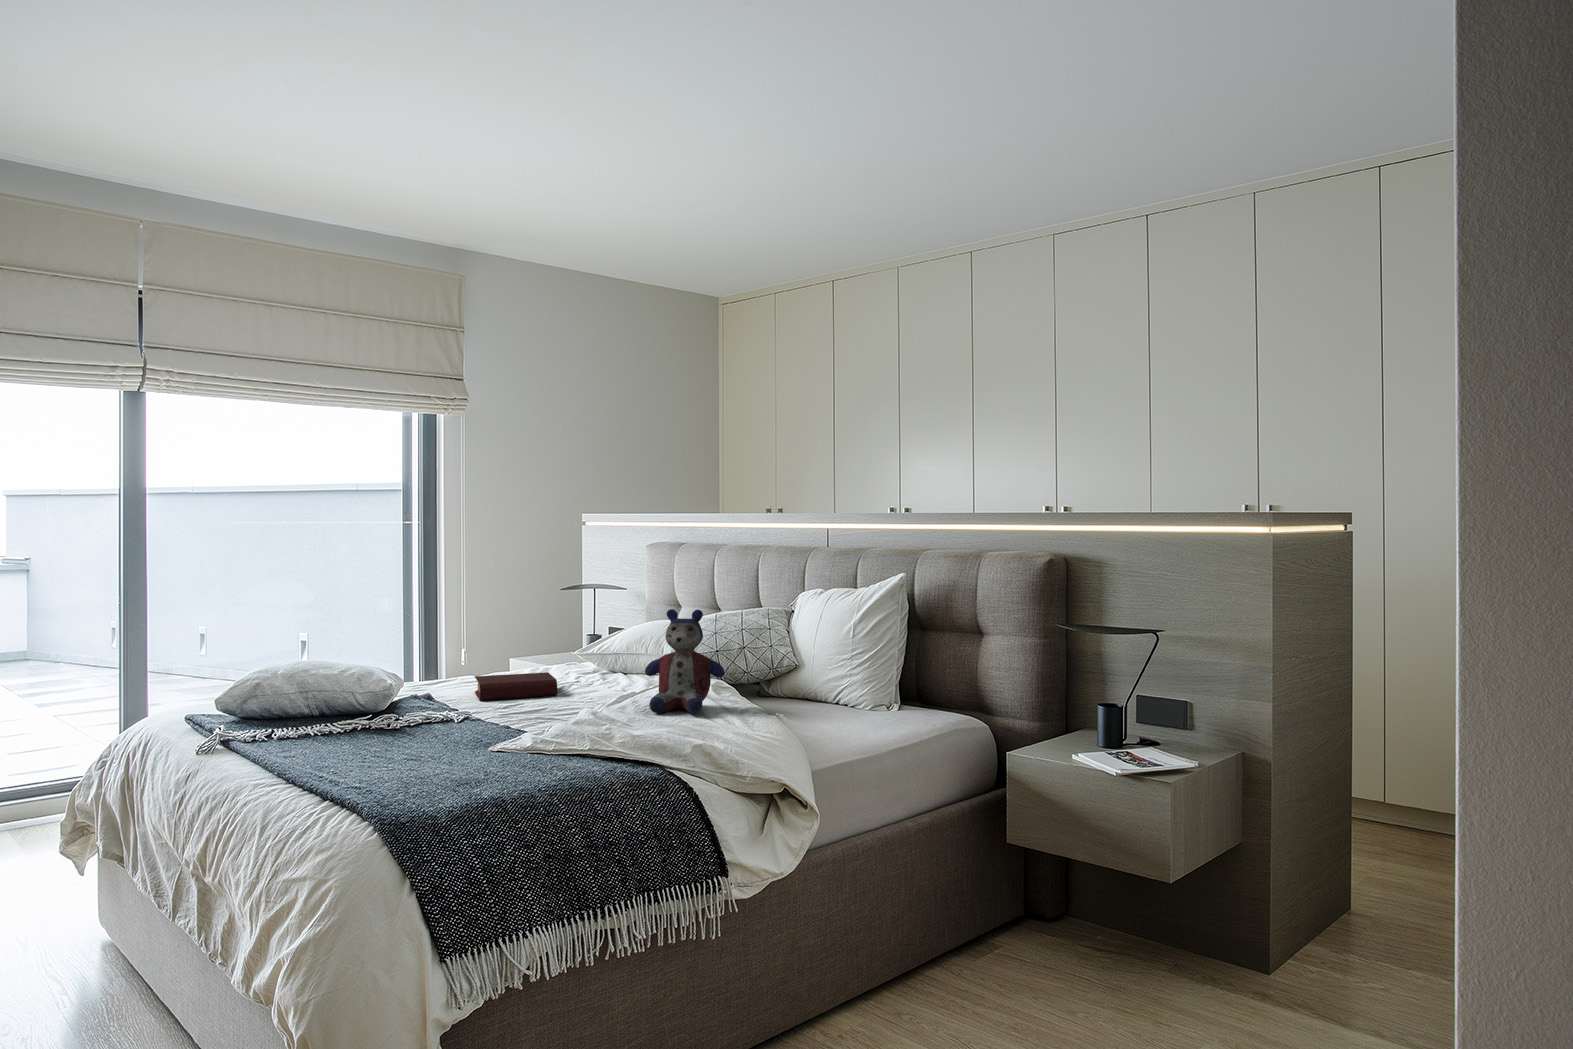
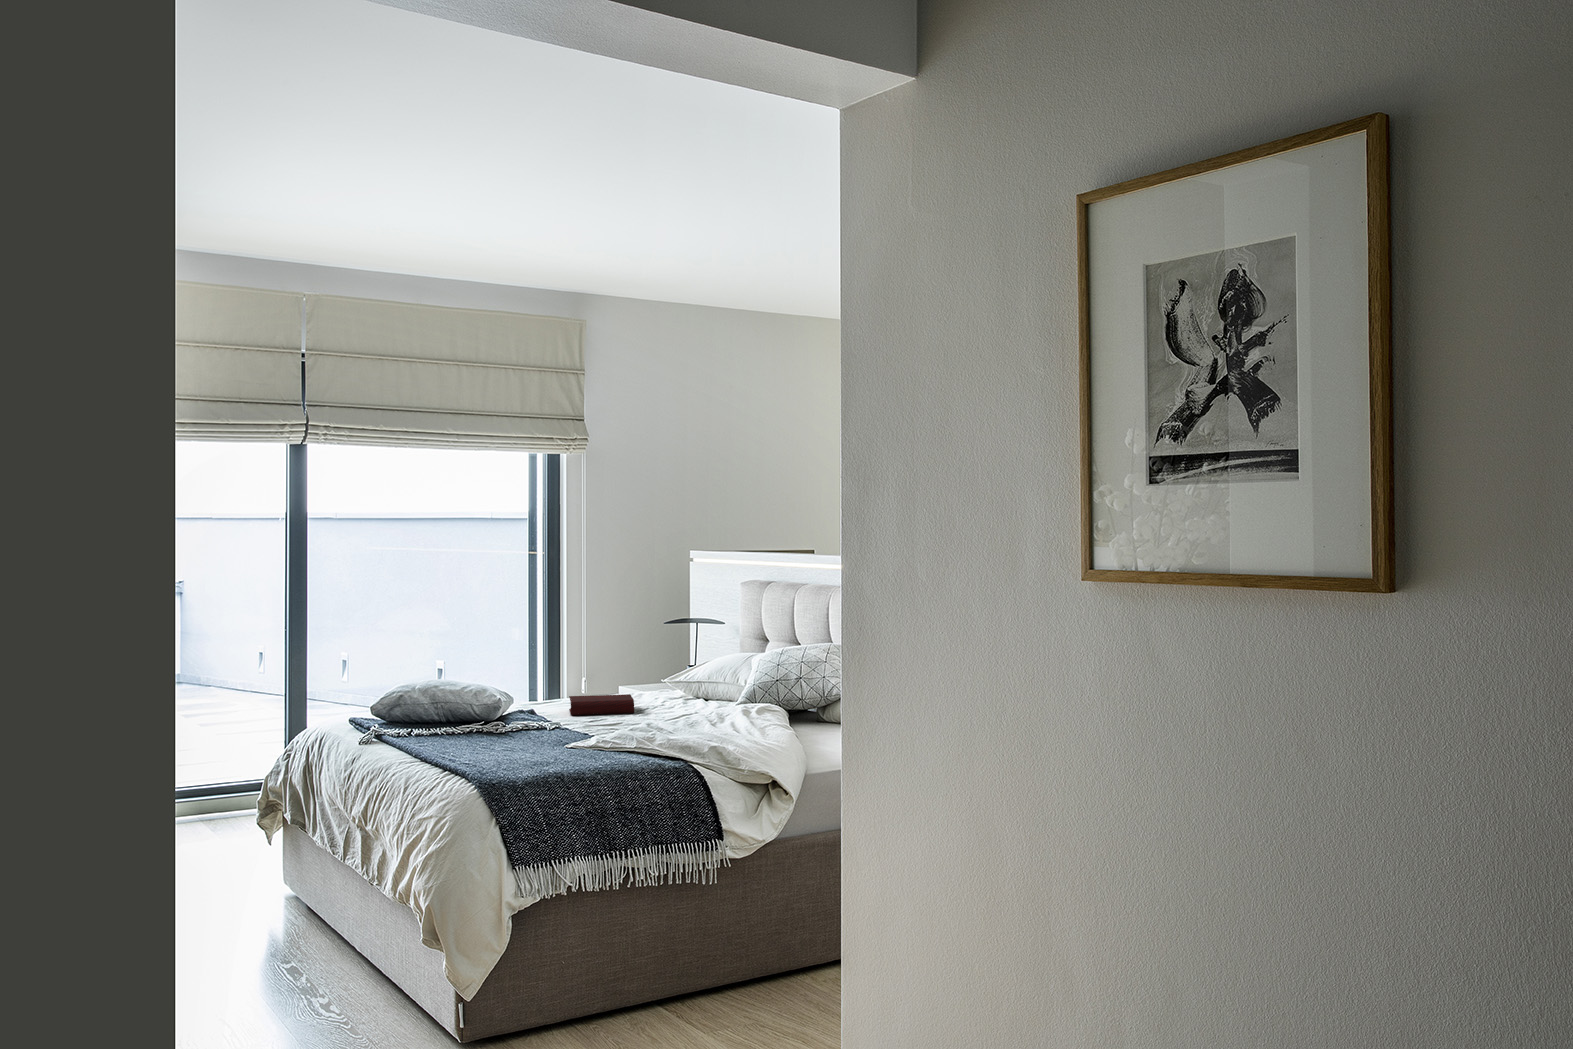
stuffed bear: present [645,609,725,714] -> none [692,642,756,726]

